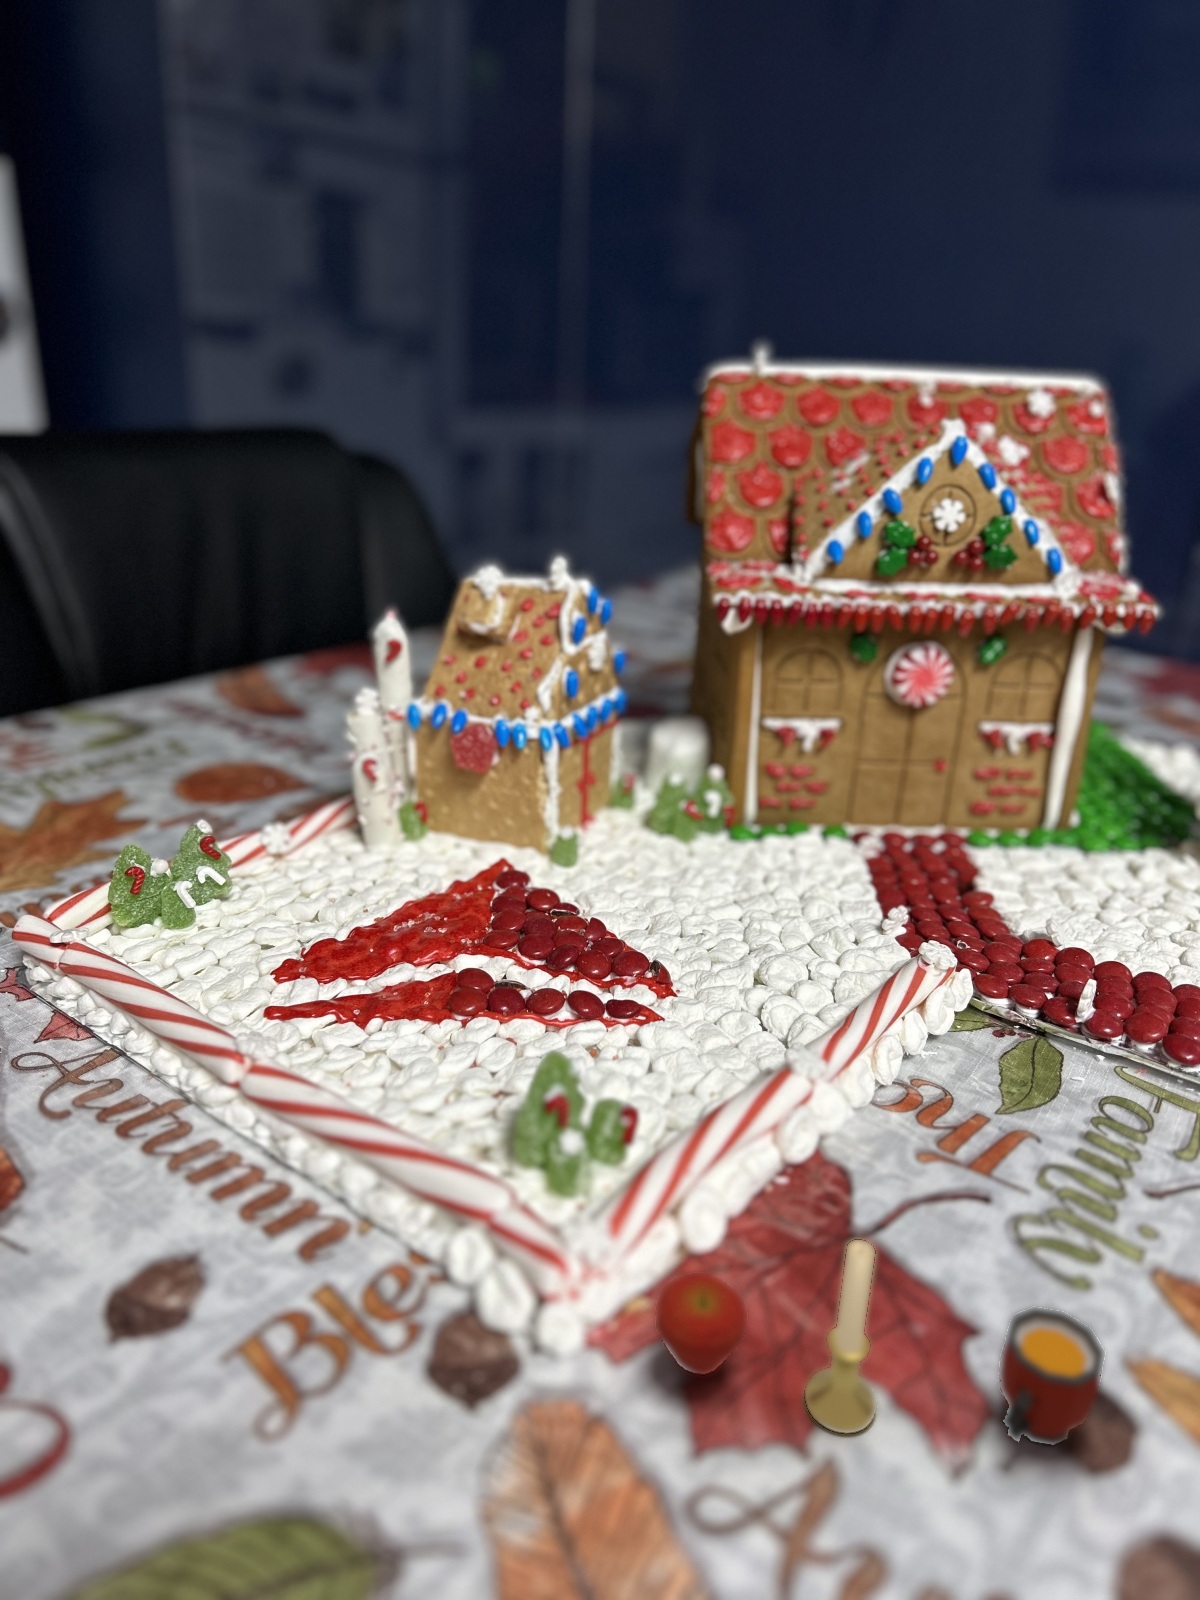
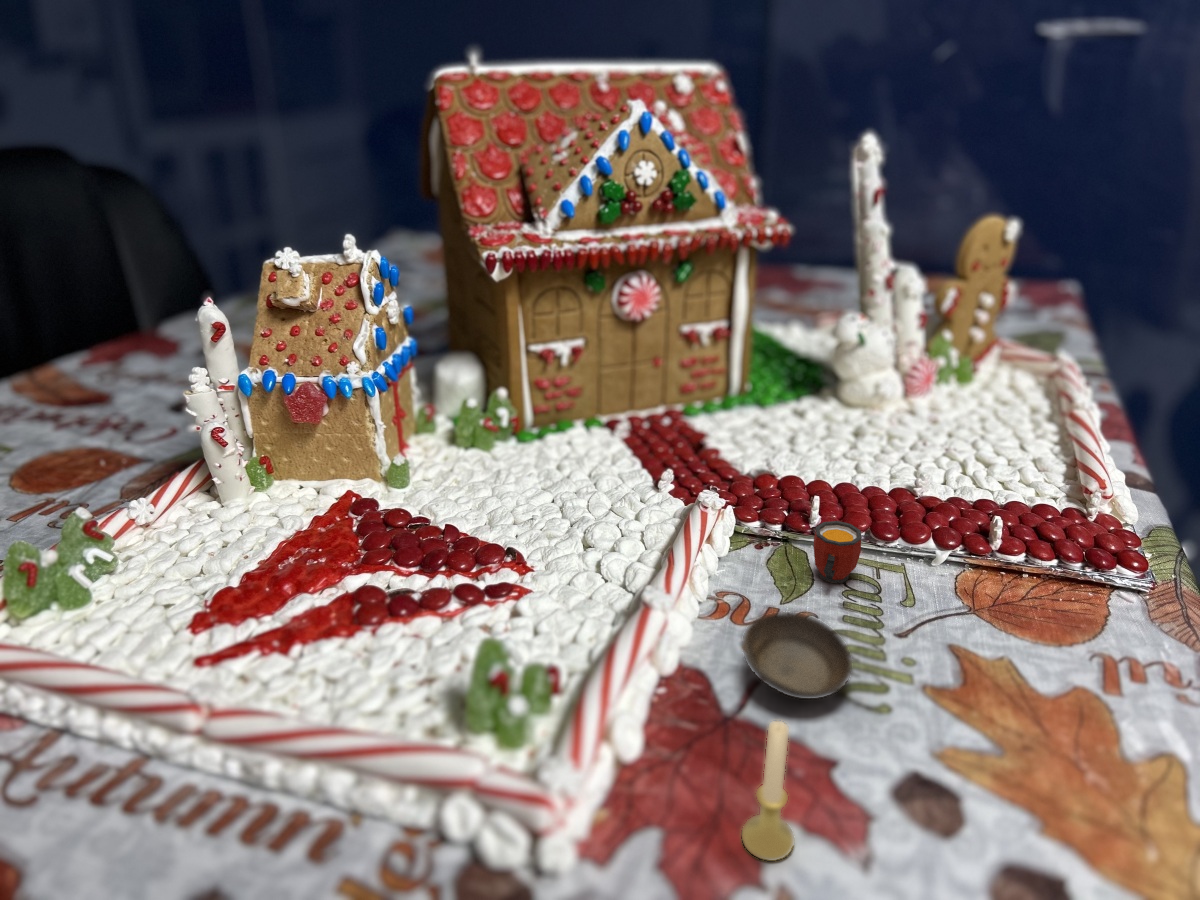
bowl: none [898,1117,1053,1245] -> present [742,612,852,699]
apple: present [656,1273,747,1375] -> none [627,775,696,852]
mug: present [999,1308,1104,1445] -> present [814,521,862,583]

